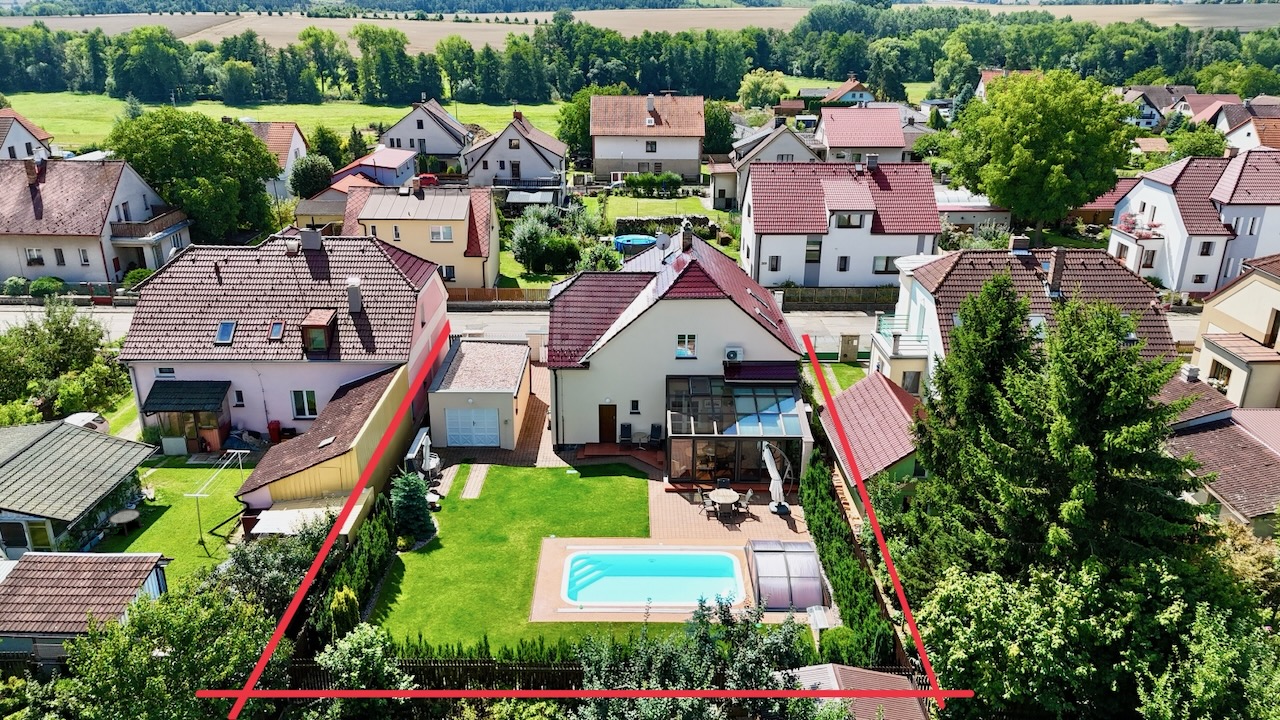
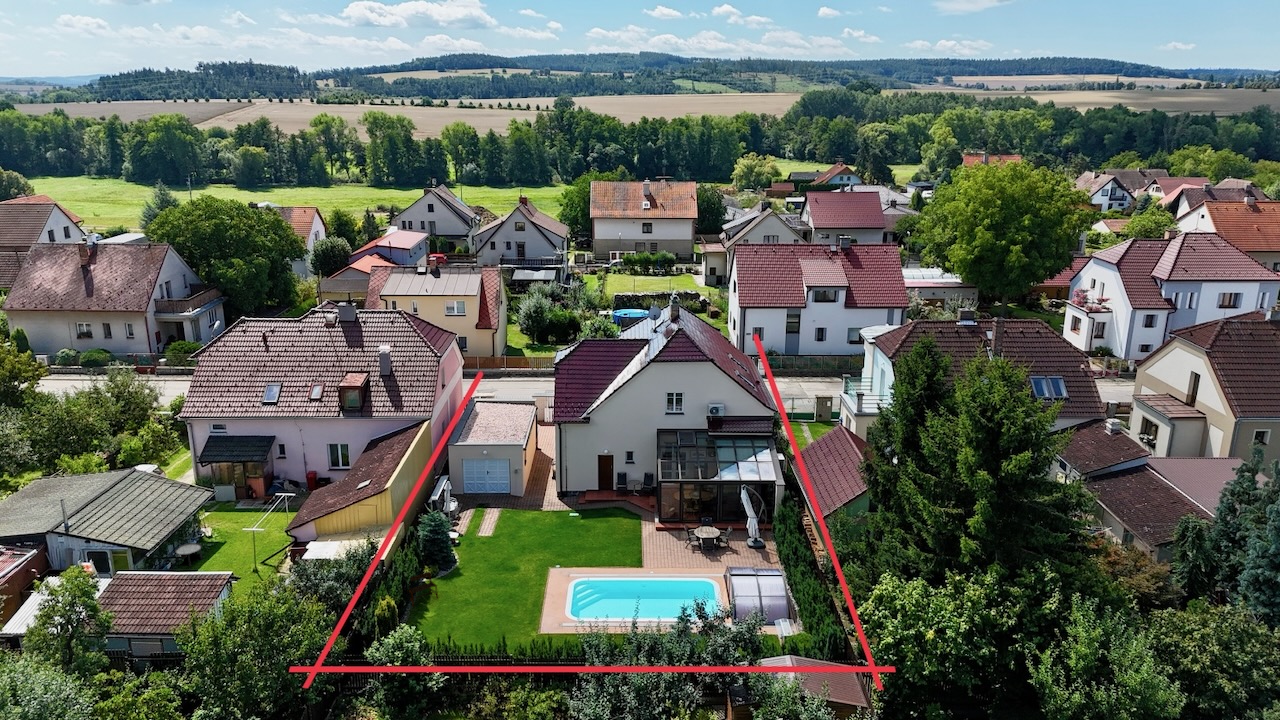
bench: none [375,546,413,588] -> present [409,572,438,606]

